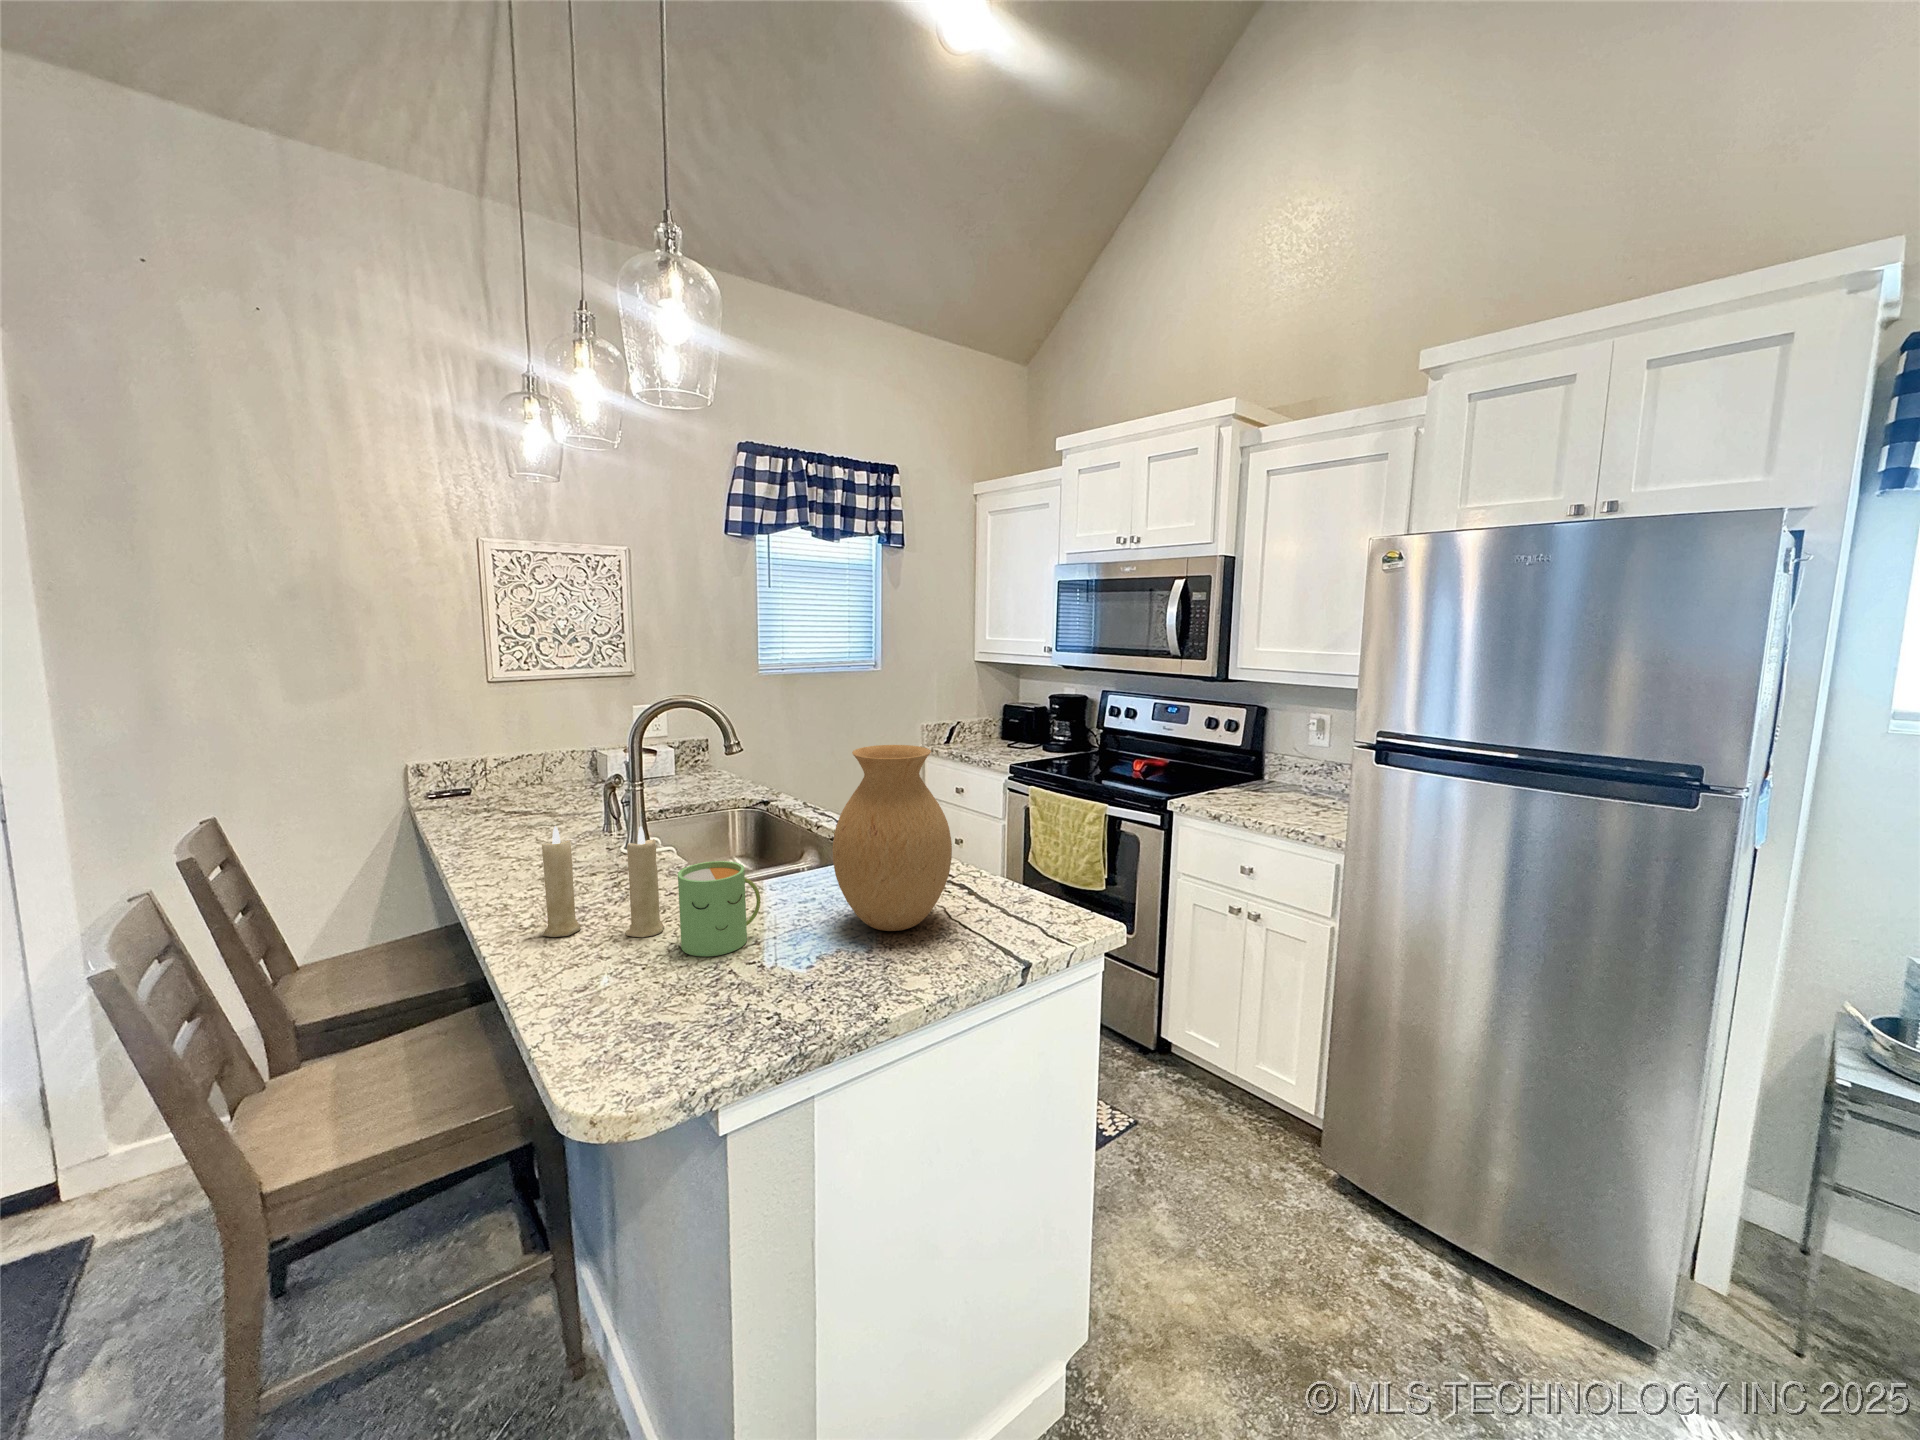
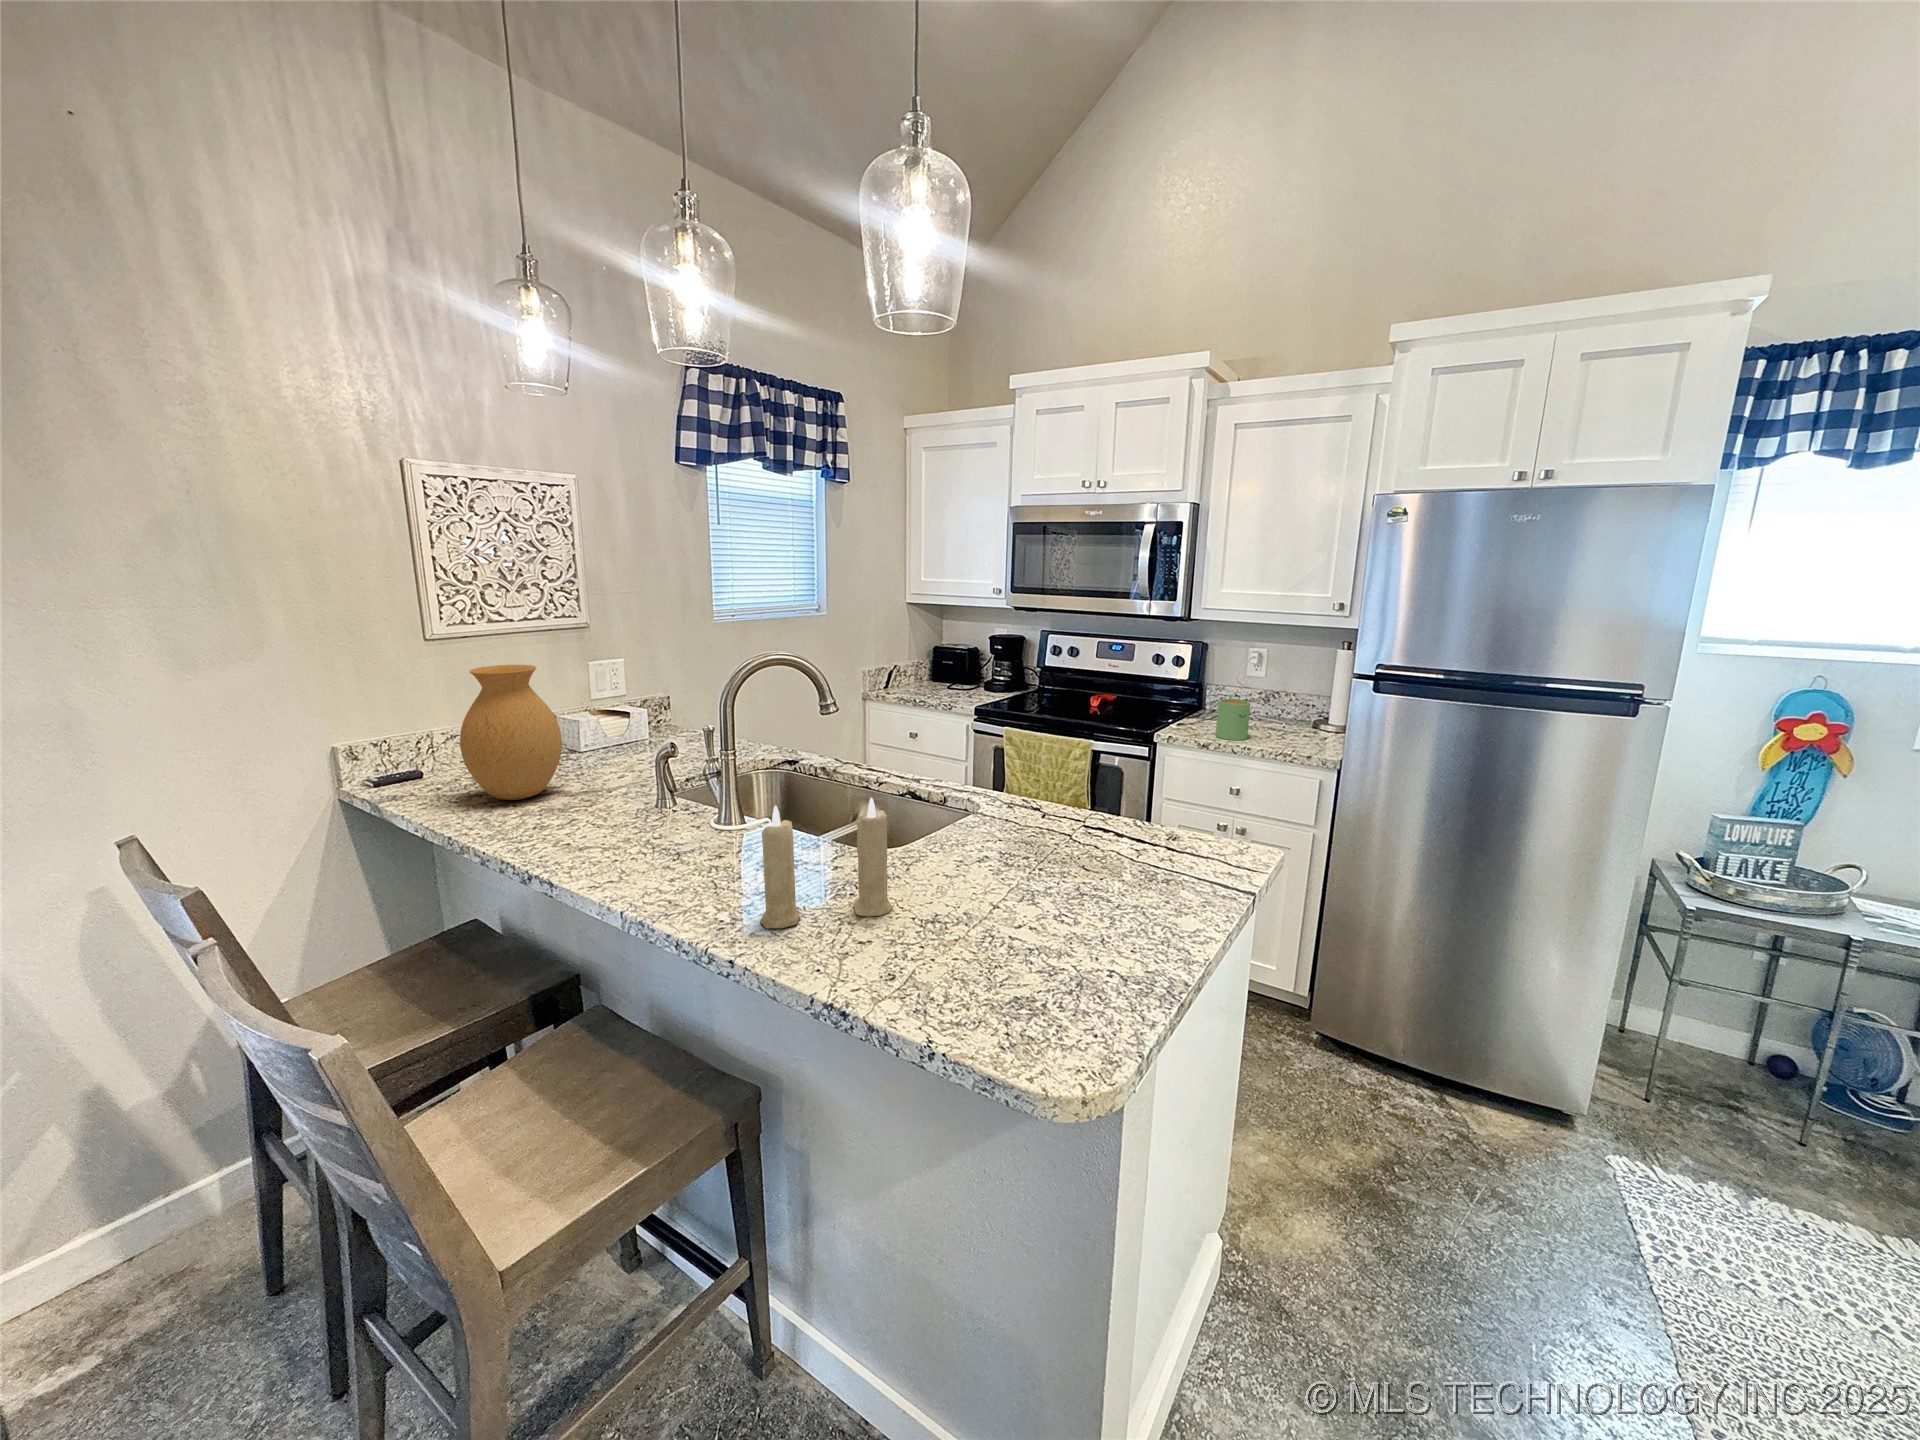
vase: present [833,745,952,931] -> present [460,665,562,800]
mug: present [678,861,760,956] -> present [1216,699,1251,740]

